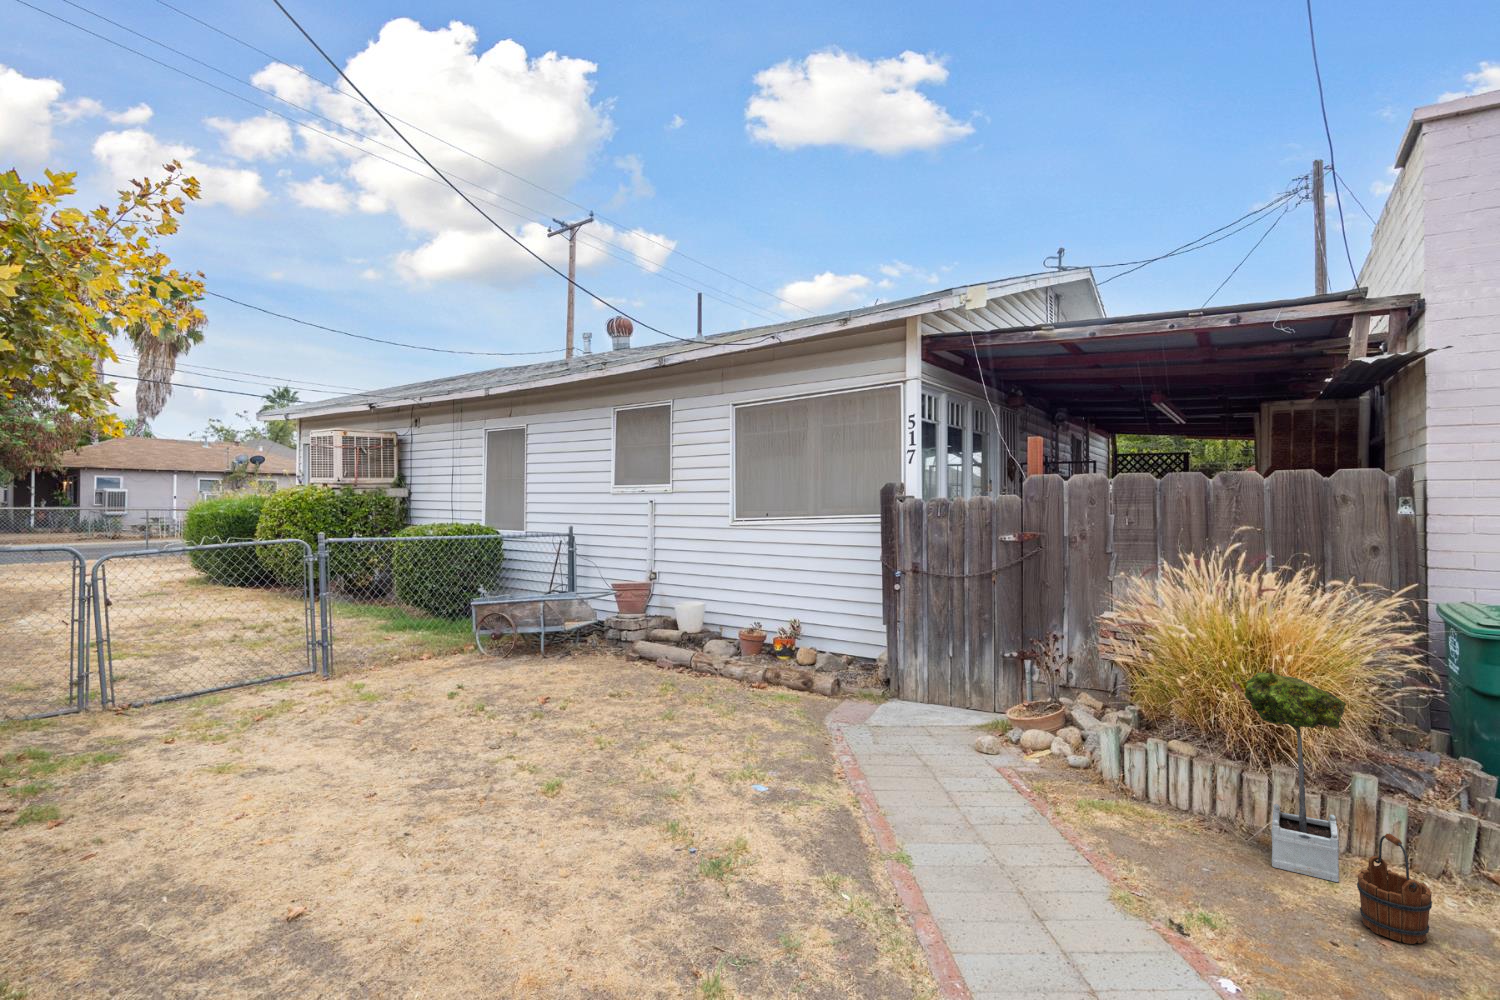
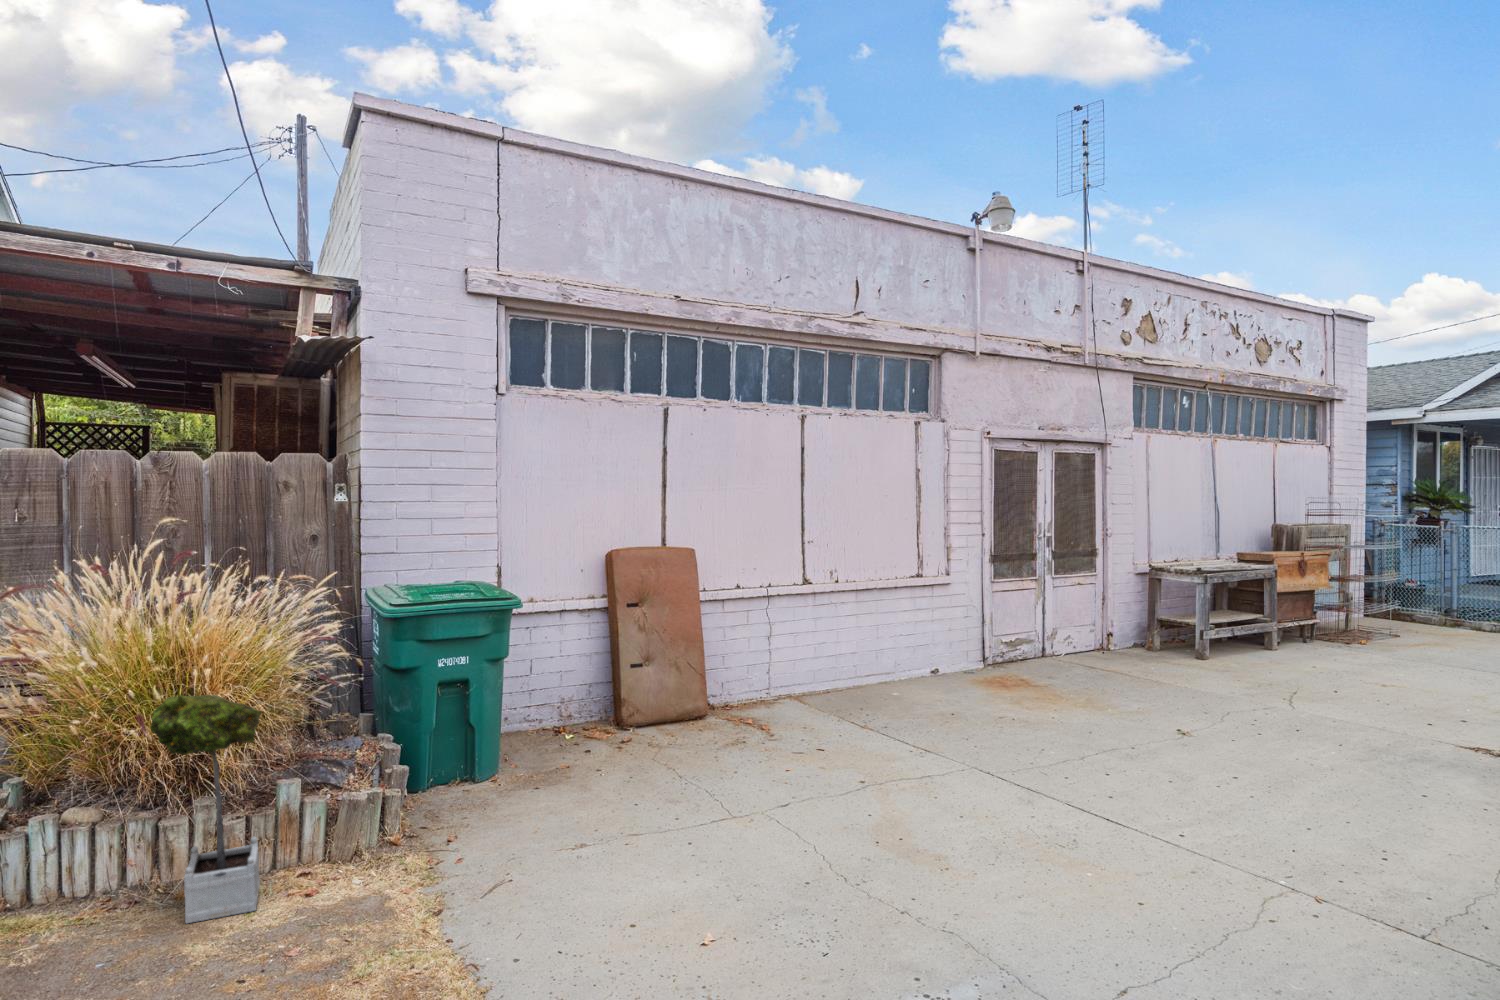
wooden bucket: present [1357,833,1432,944] -> none [265,842,332,954]

